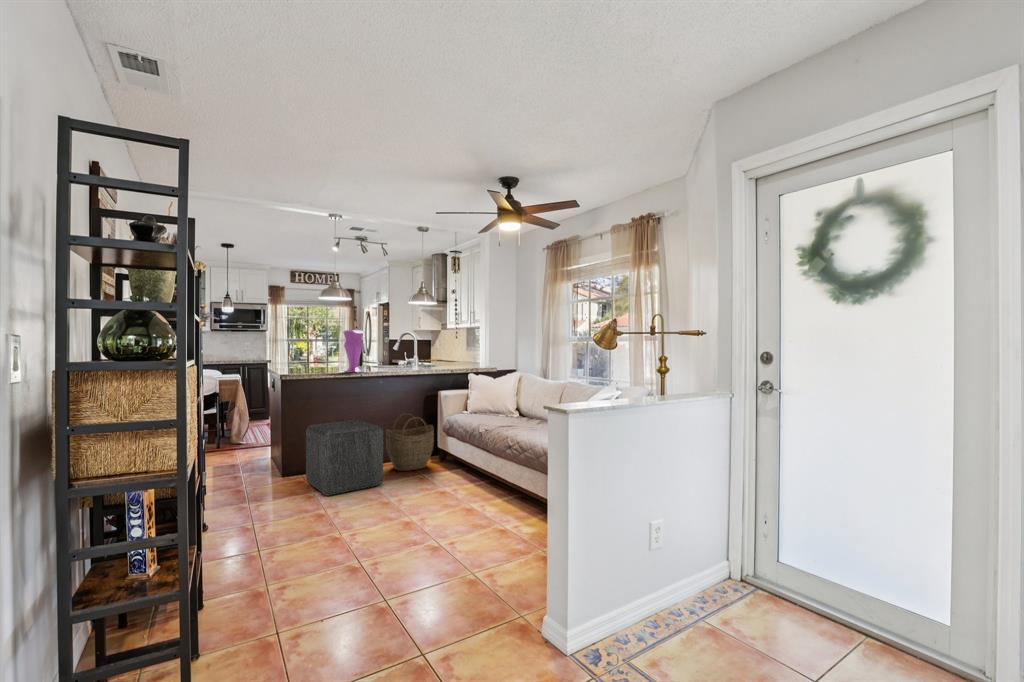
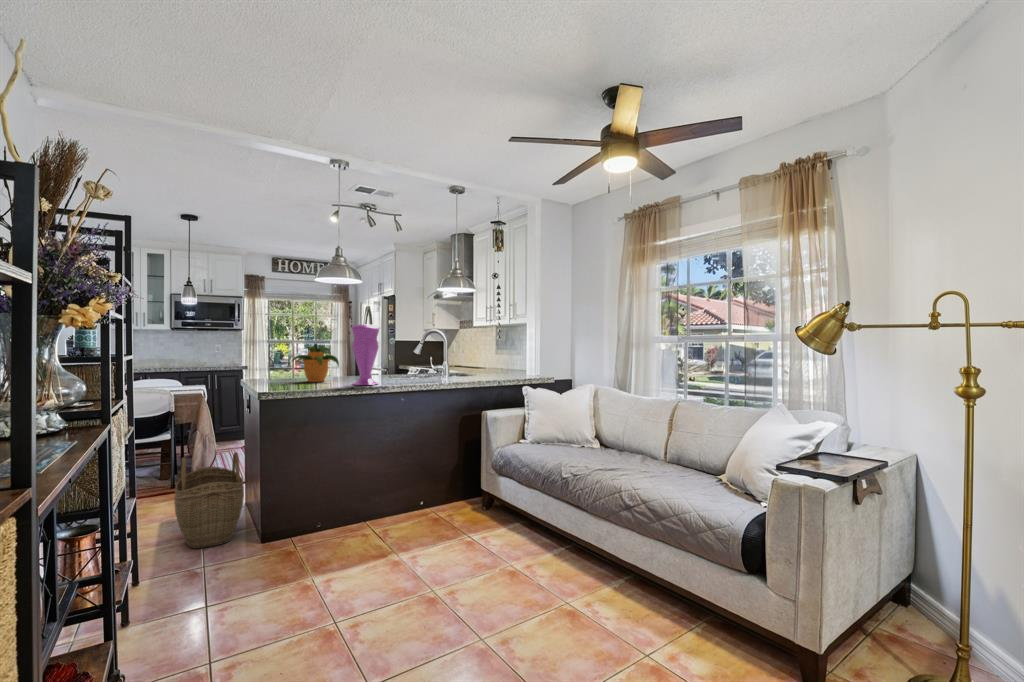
potted plant: none [302,343,337,370] -> present [292,344,339,382]
woven basket: present [386,413,434,471] -> present [174,452,244,549]
ottoman: present [306,420,383,496] -> none [298,456,417,583]

